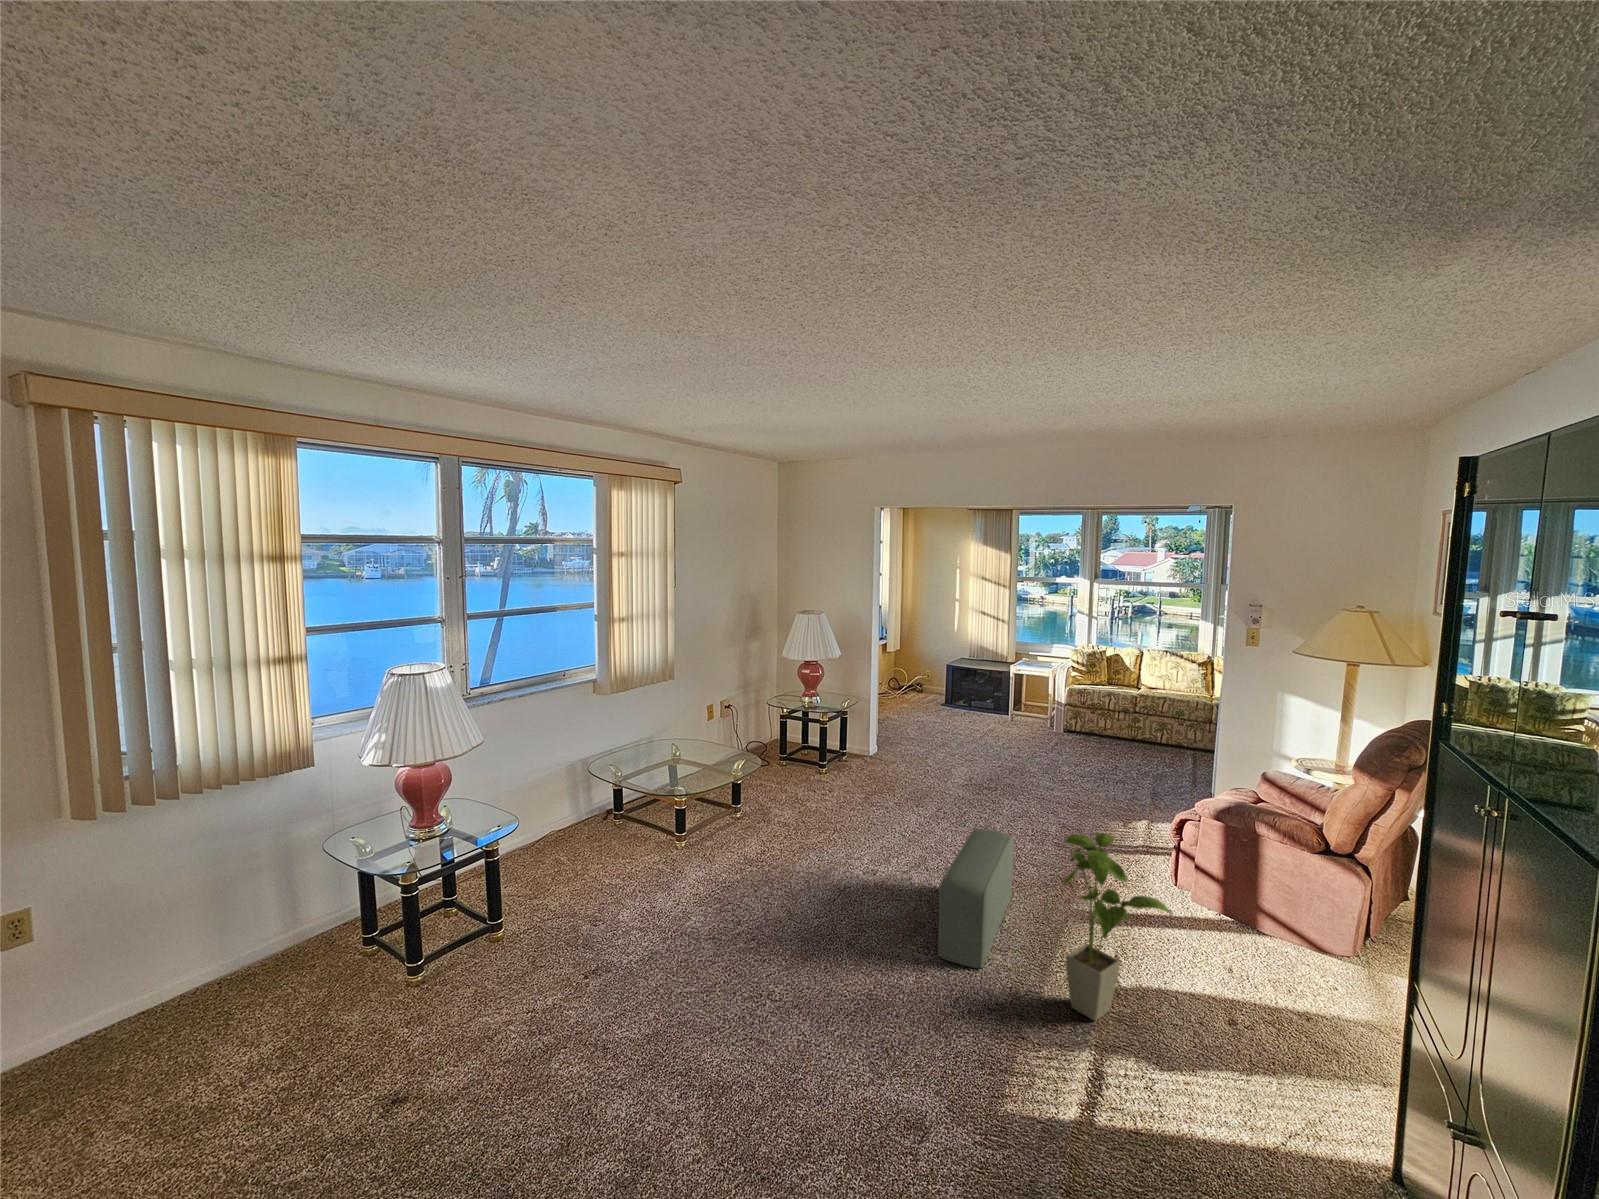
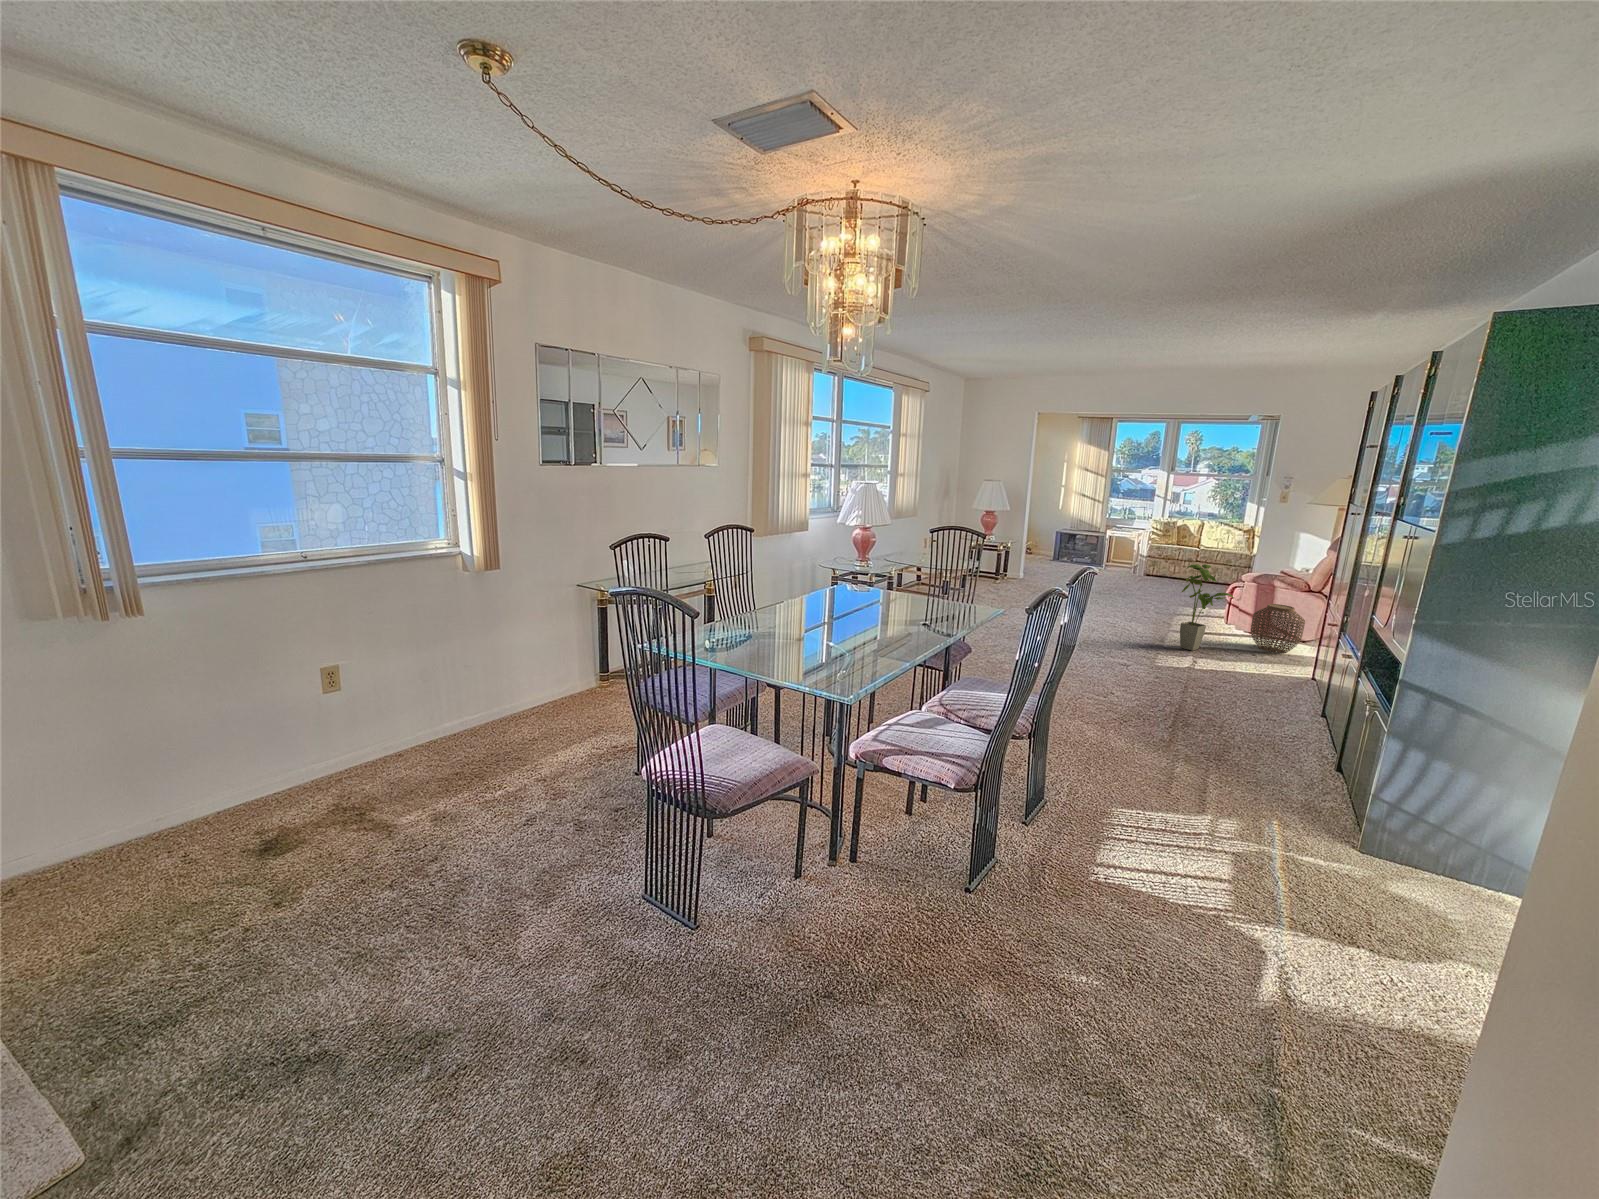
pouf: present [938,829,1014,968] -> none [1110,587,1144,638]
woven basket: none [1216,891,1327,1008] -> present [1251,604,1305,653]

